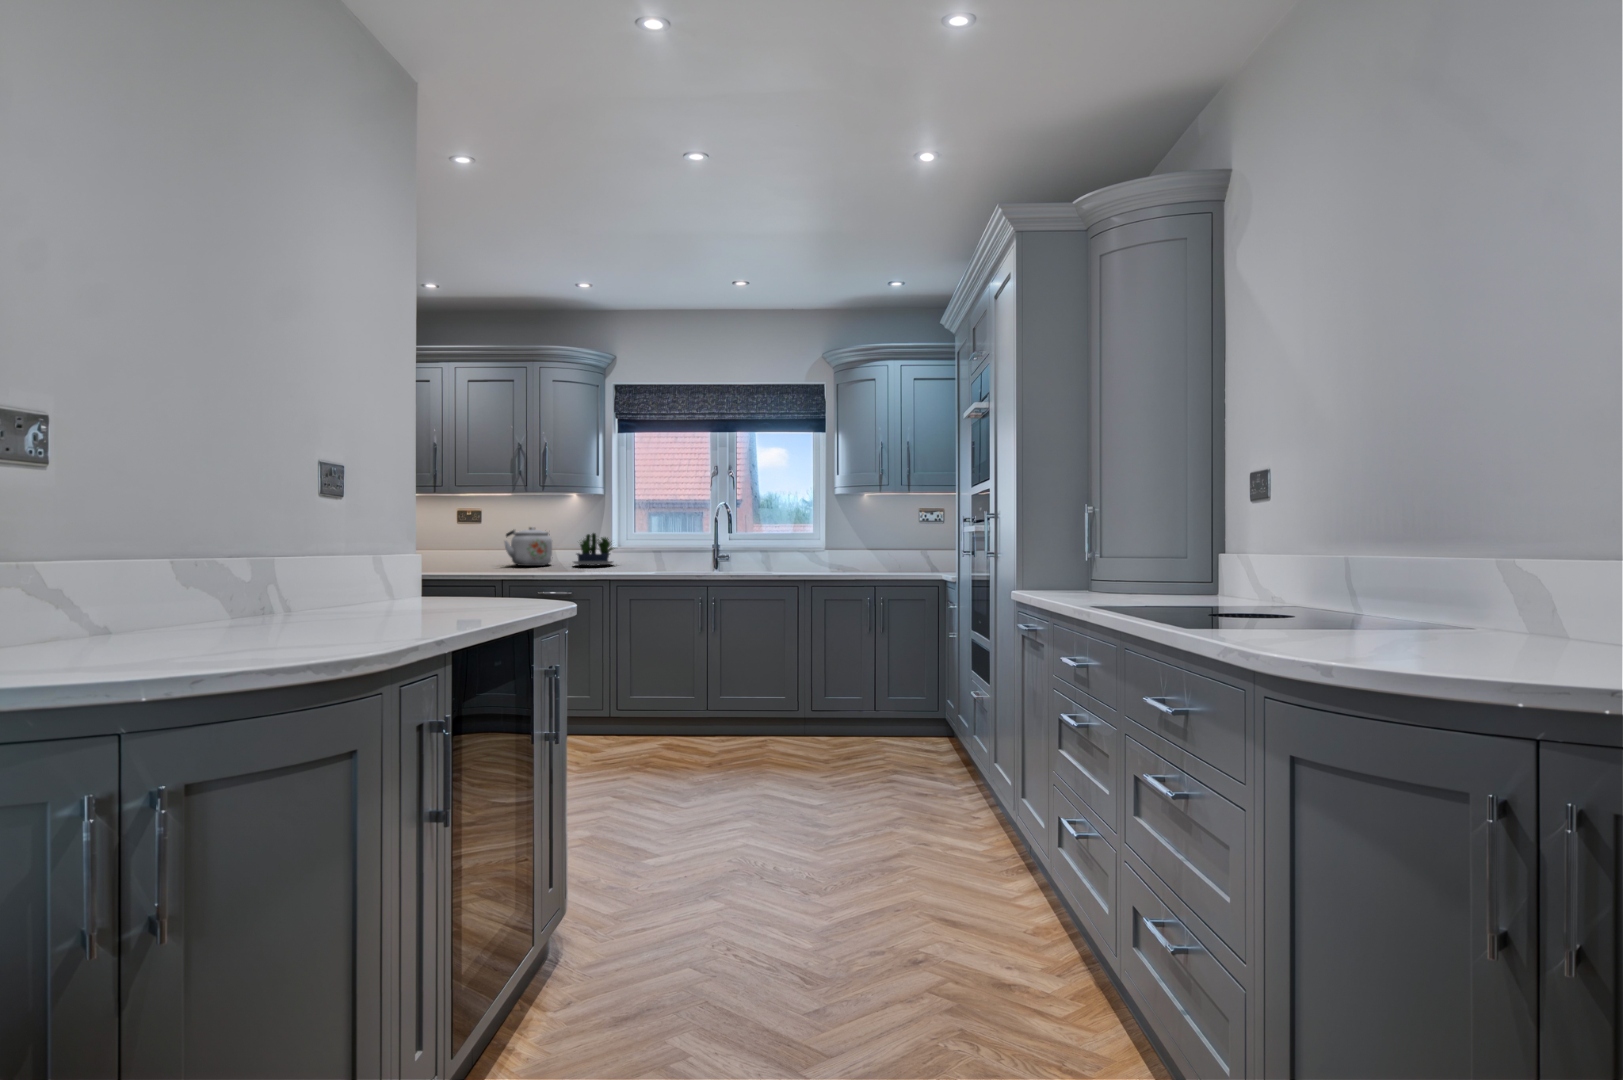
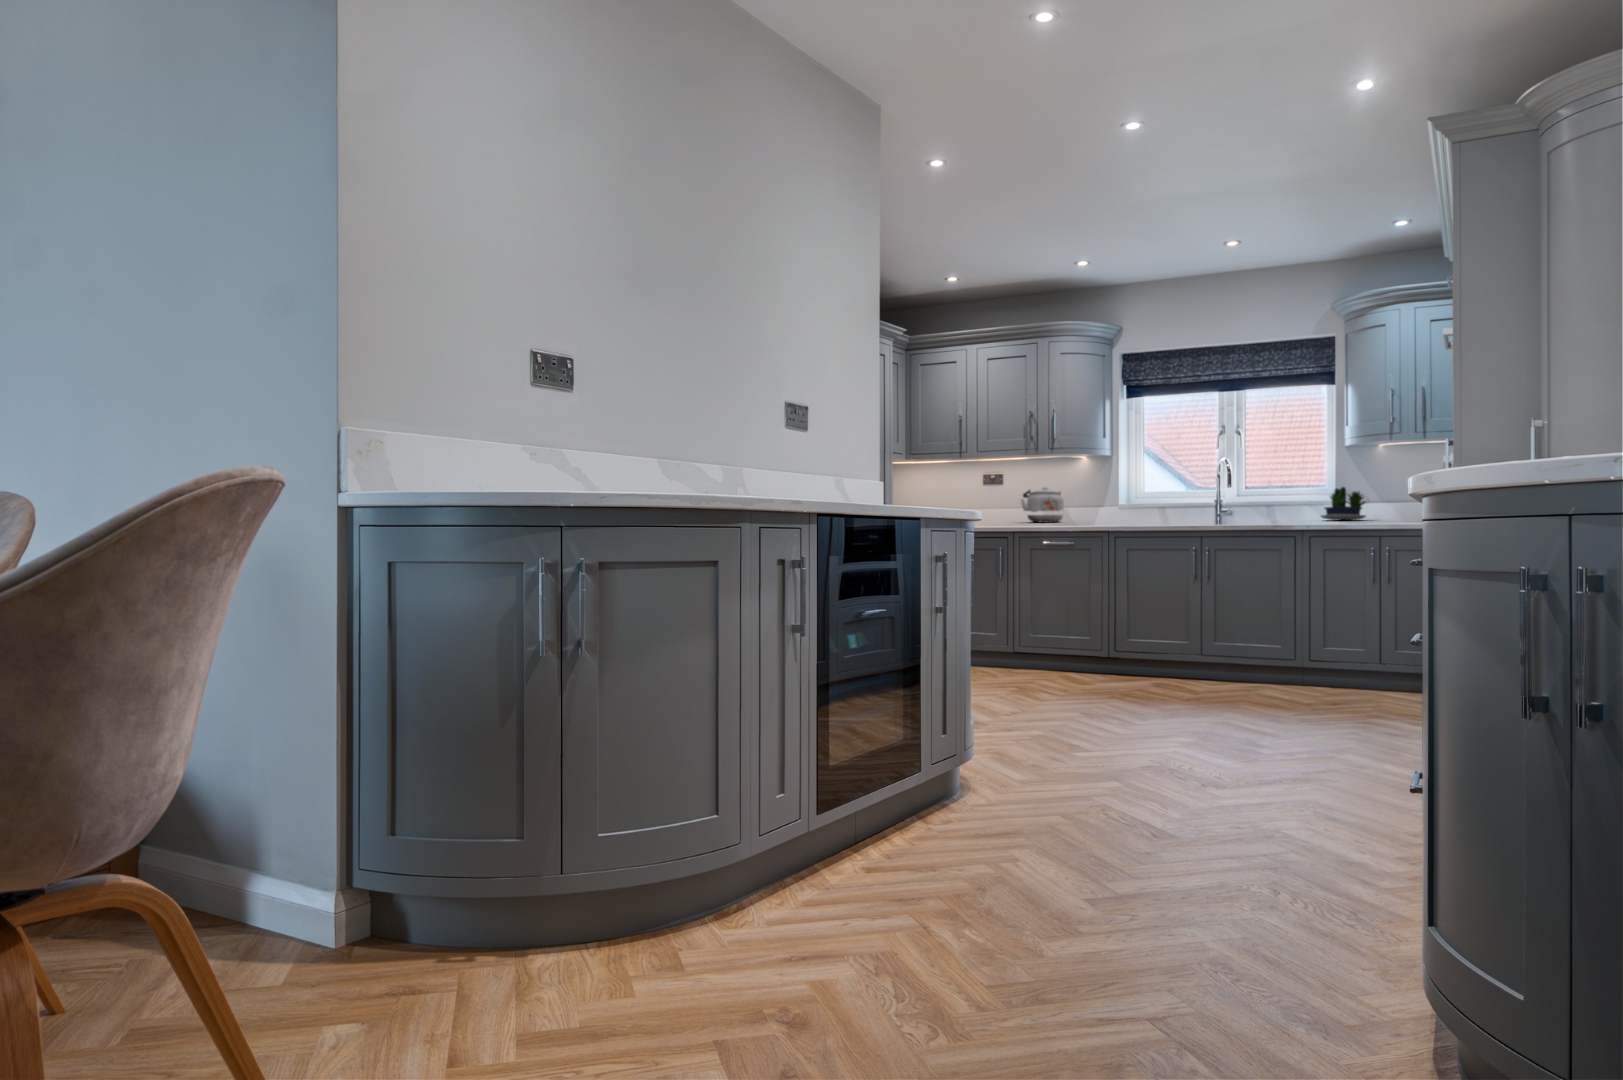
potted plant: present [573,533,613,566] -> present [1321,487,1366,520]

